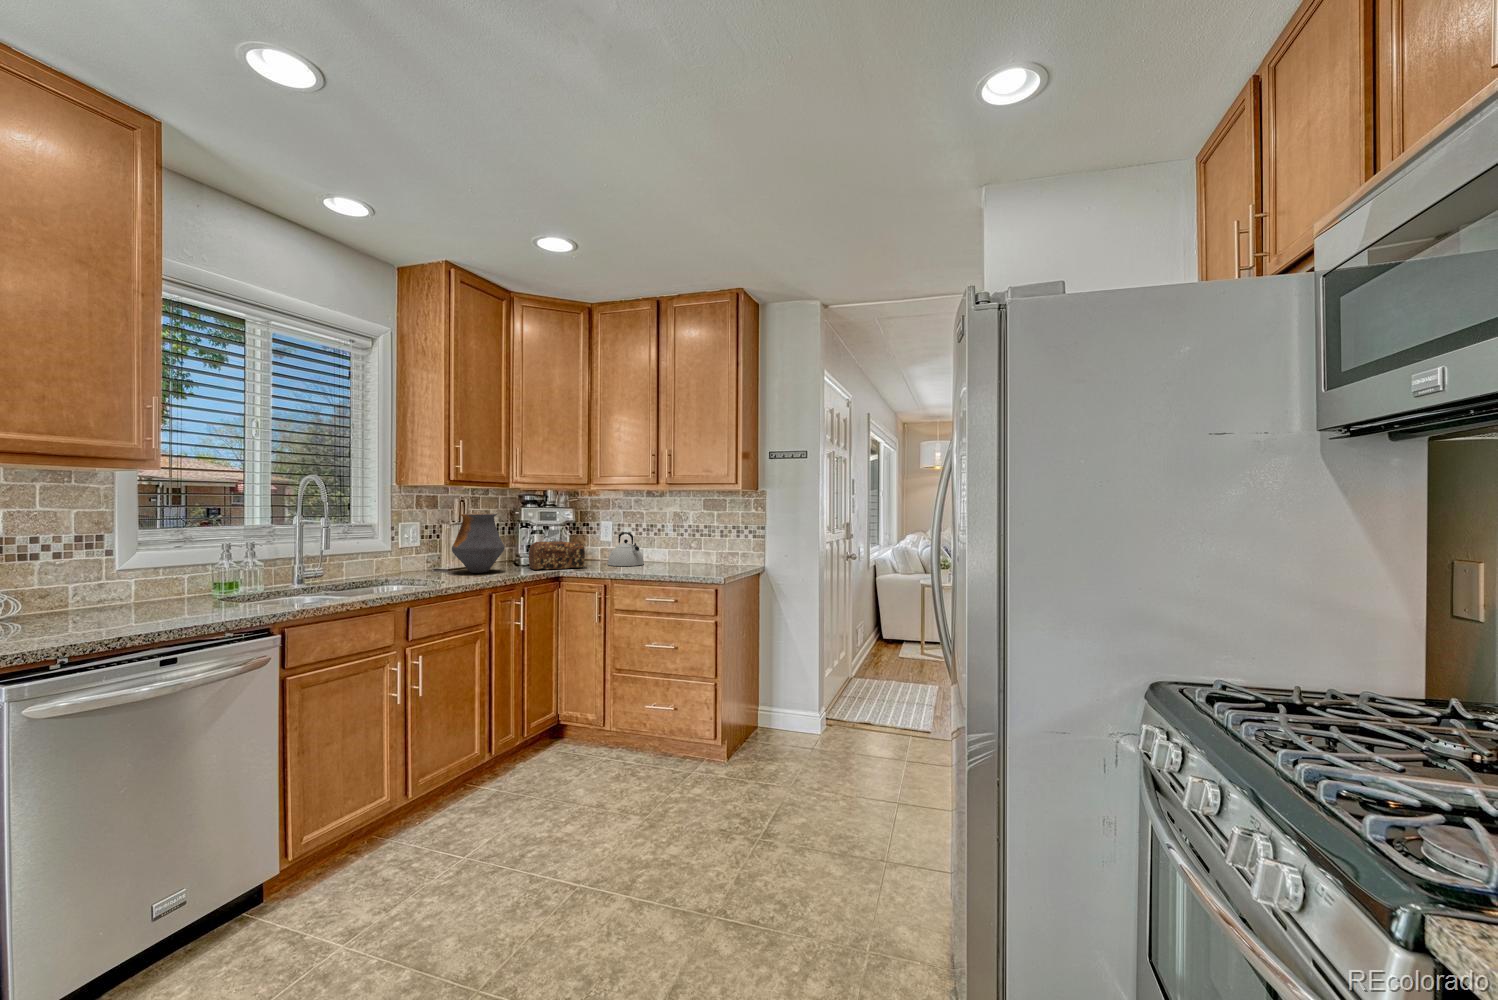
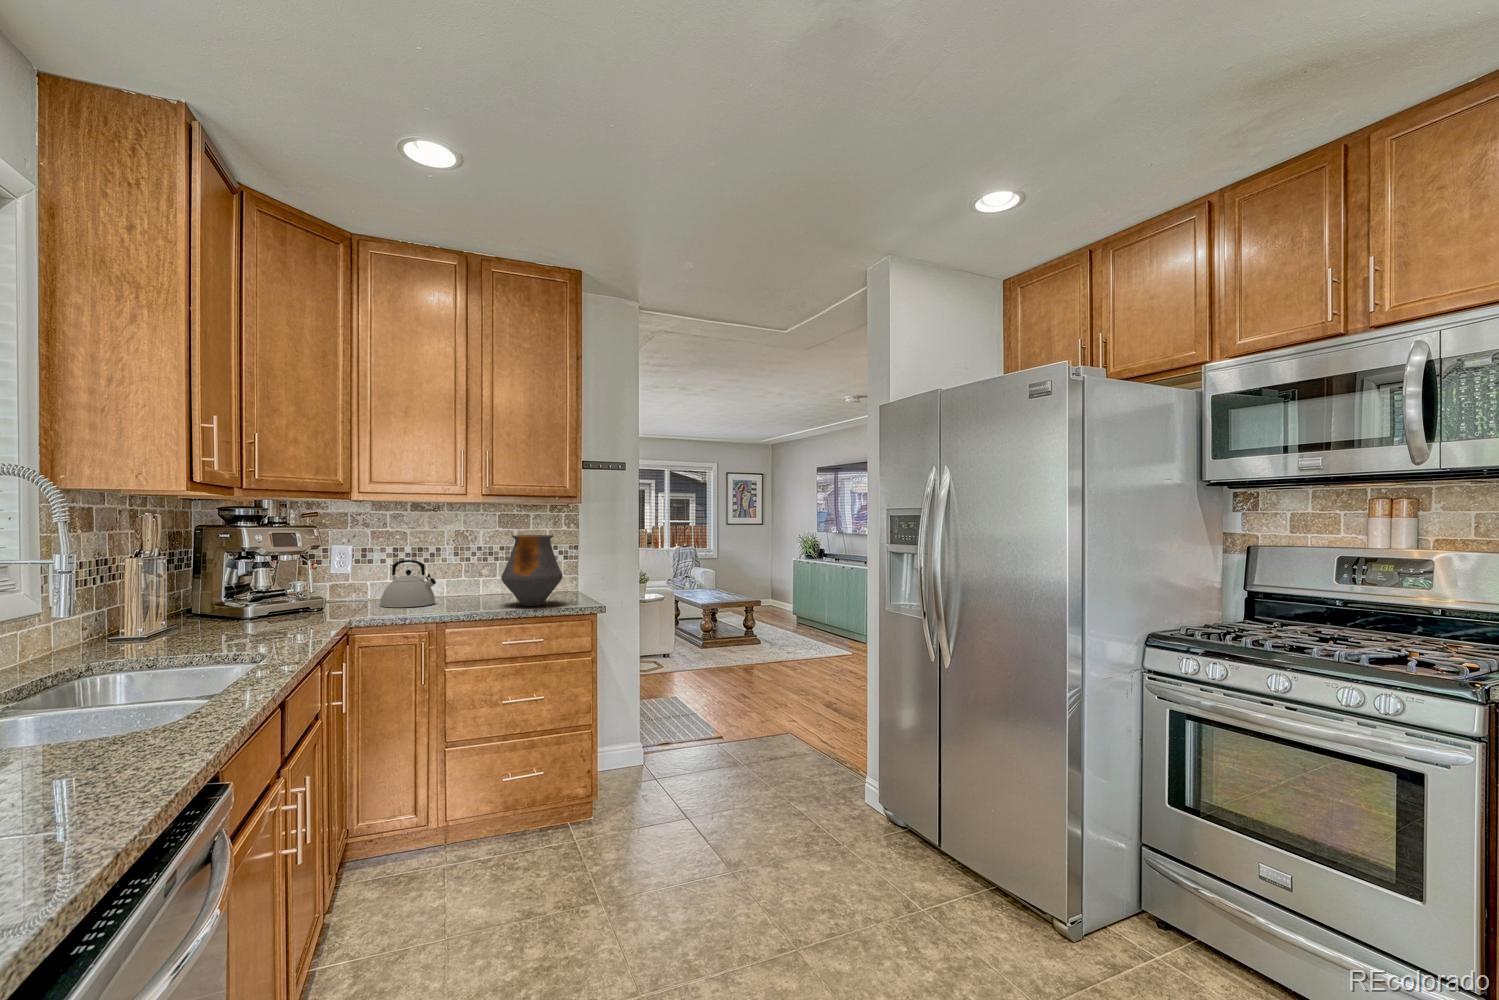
vase: present [452,514,505,573] -> present [501,535,563,606]
bread loaf: present [529,541,585,570] -> none [275,578,373,625]

